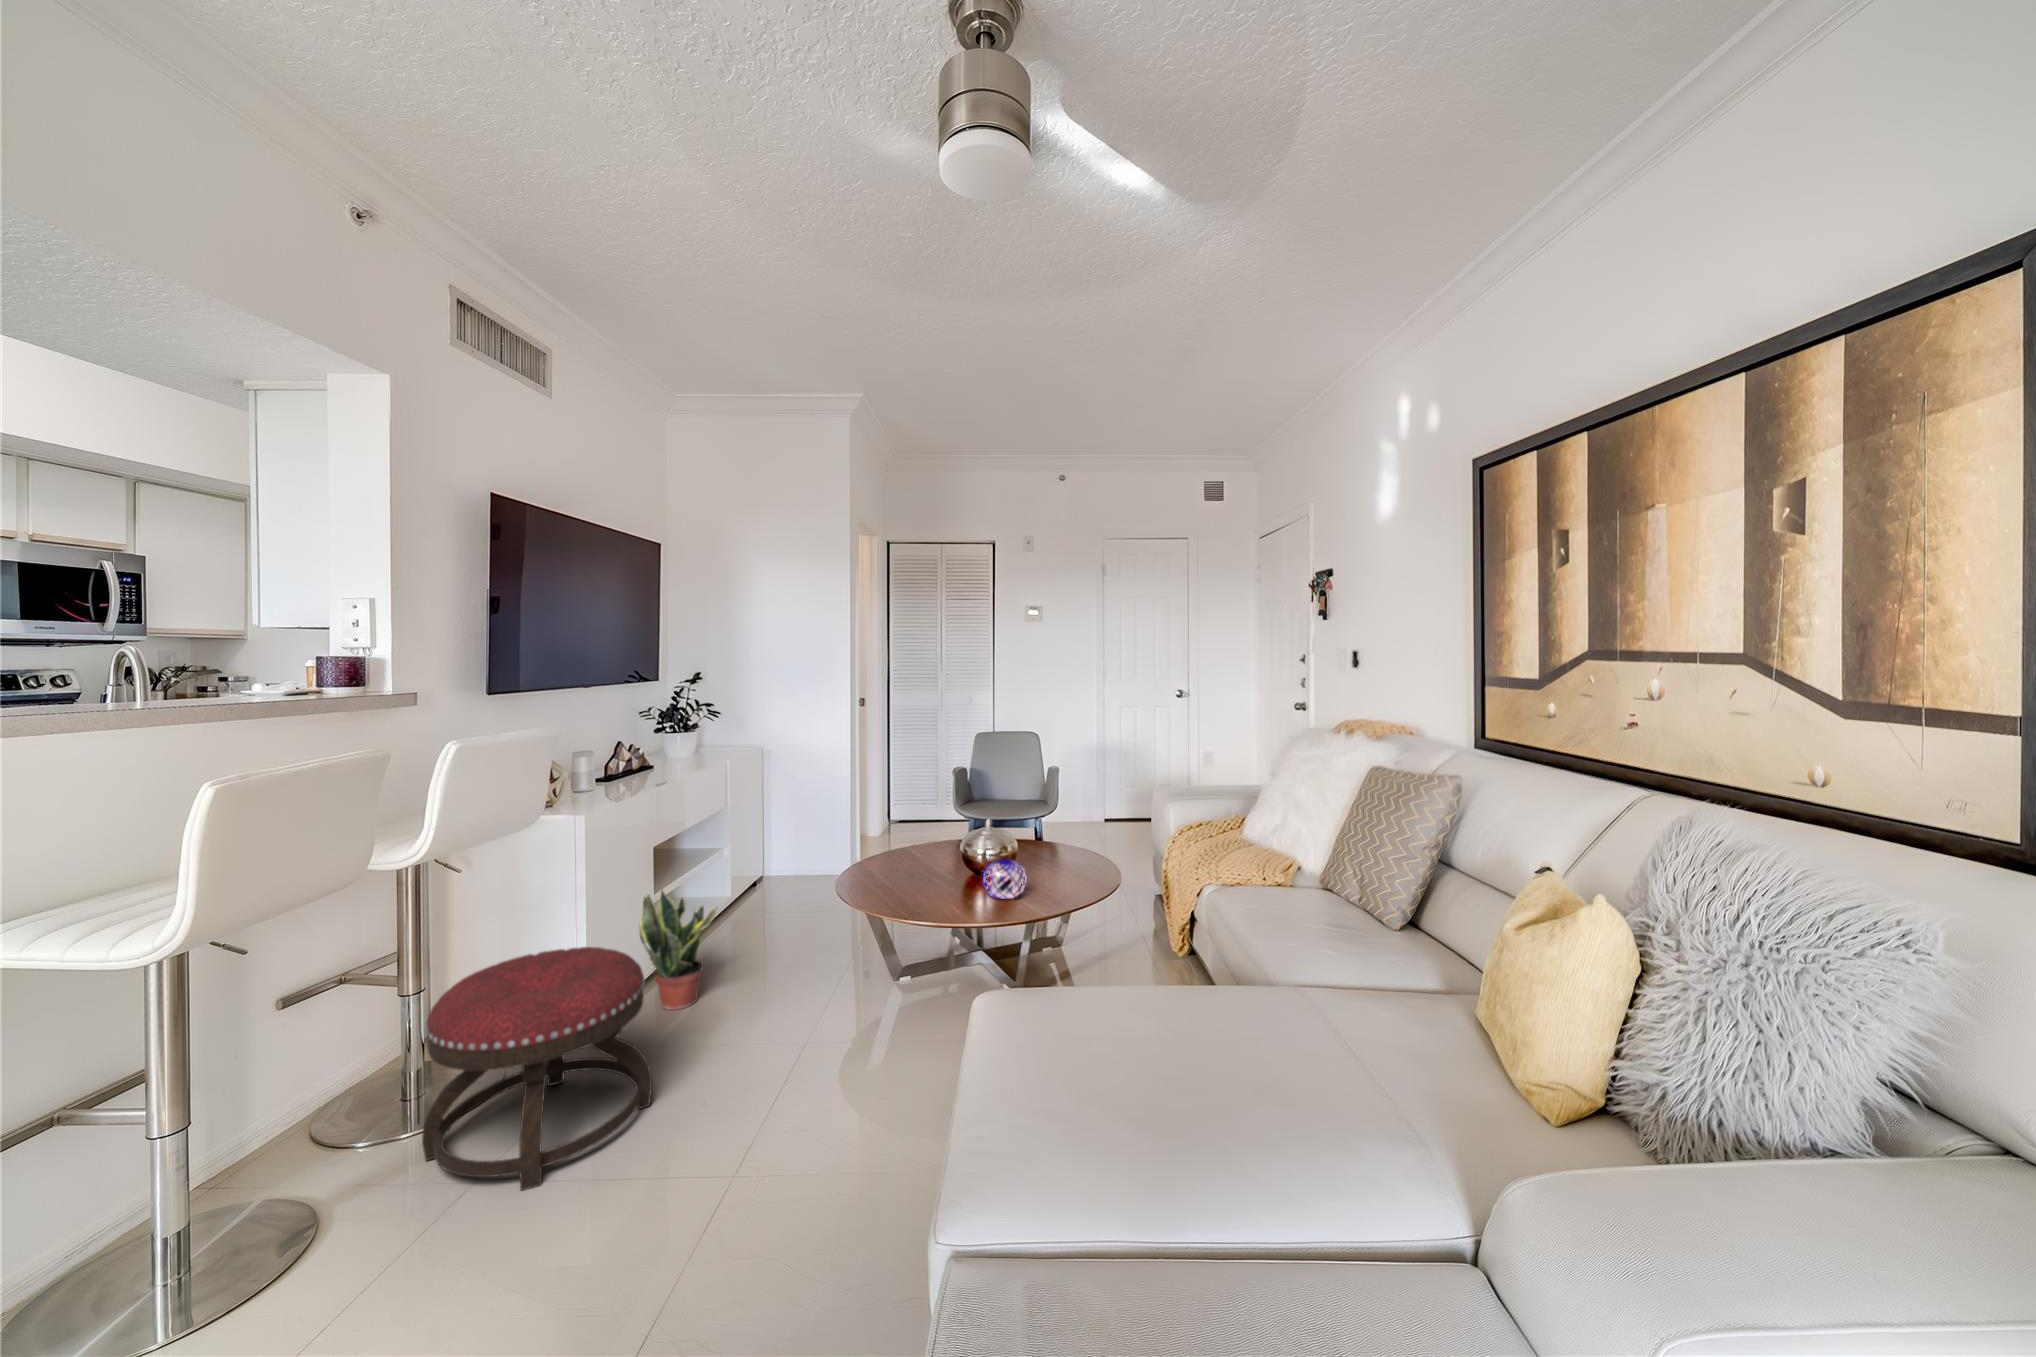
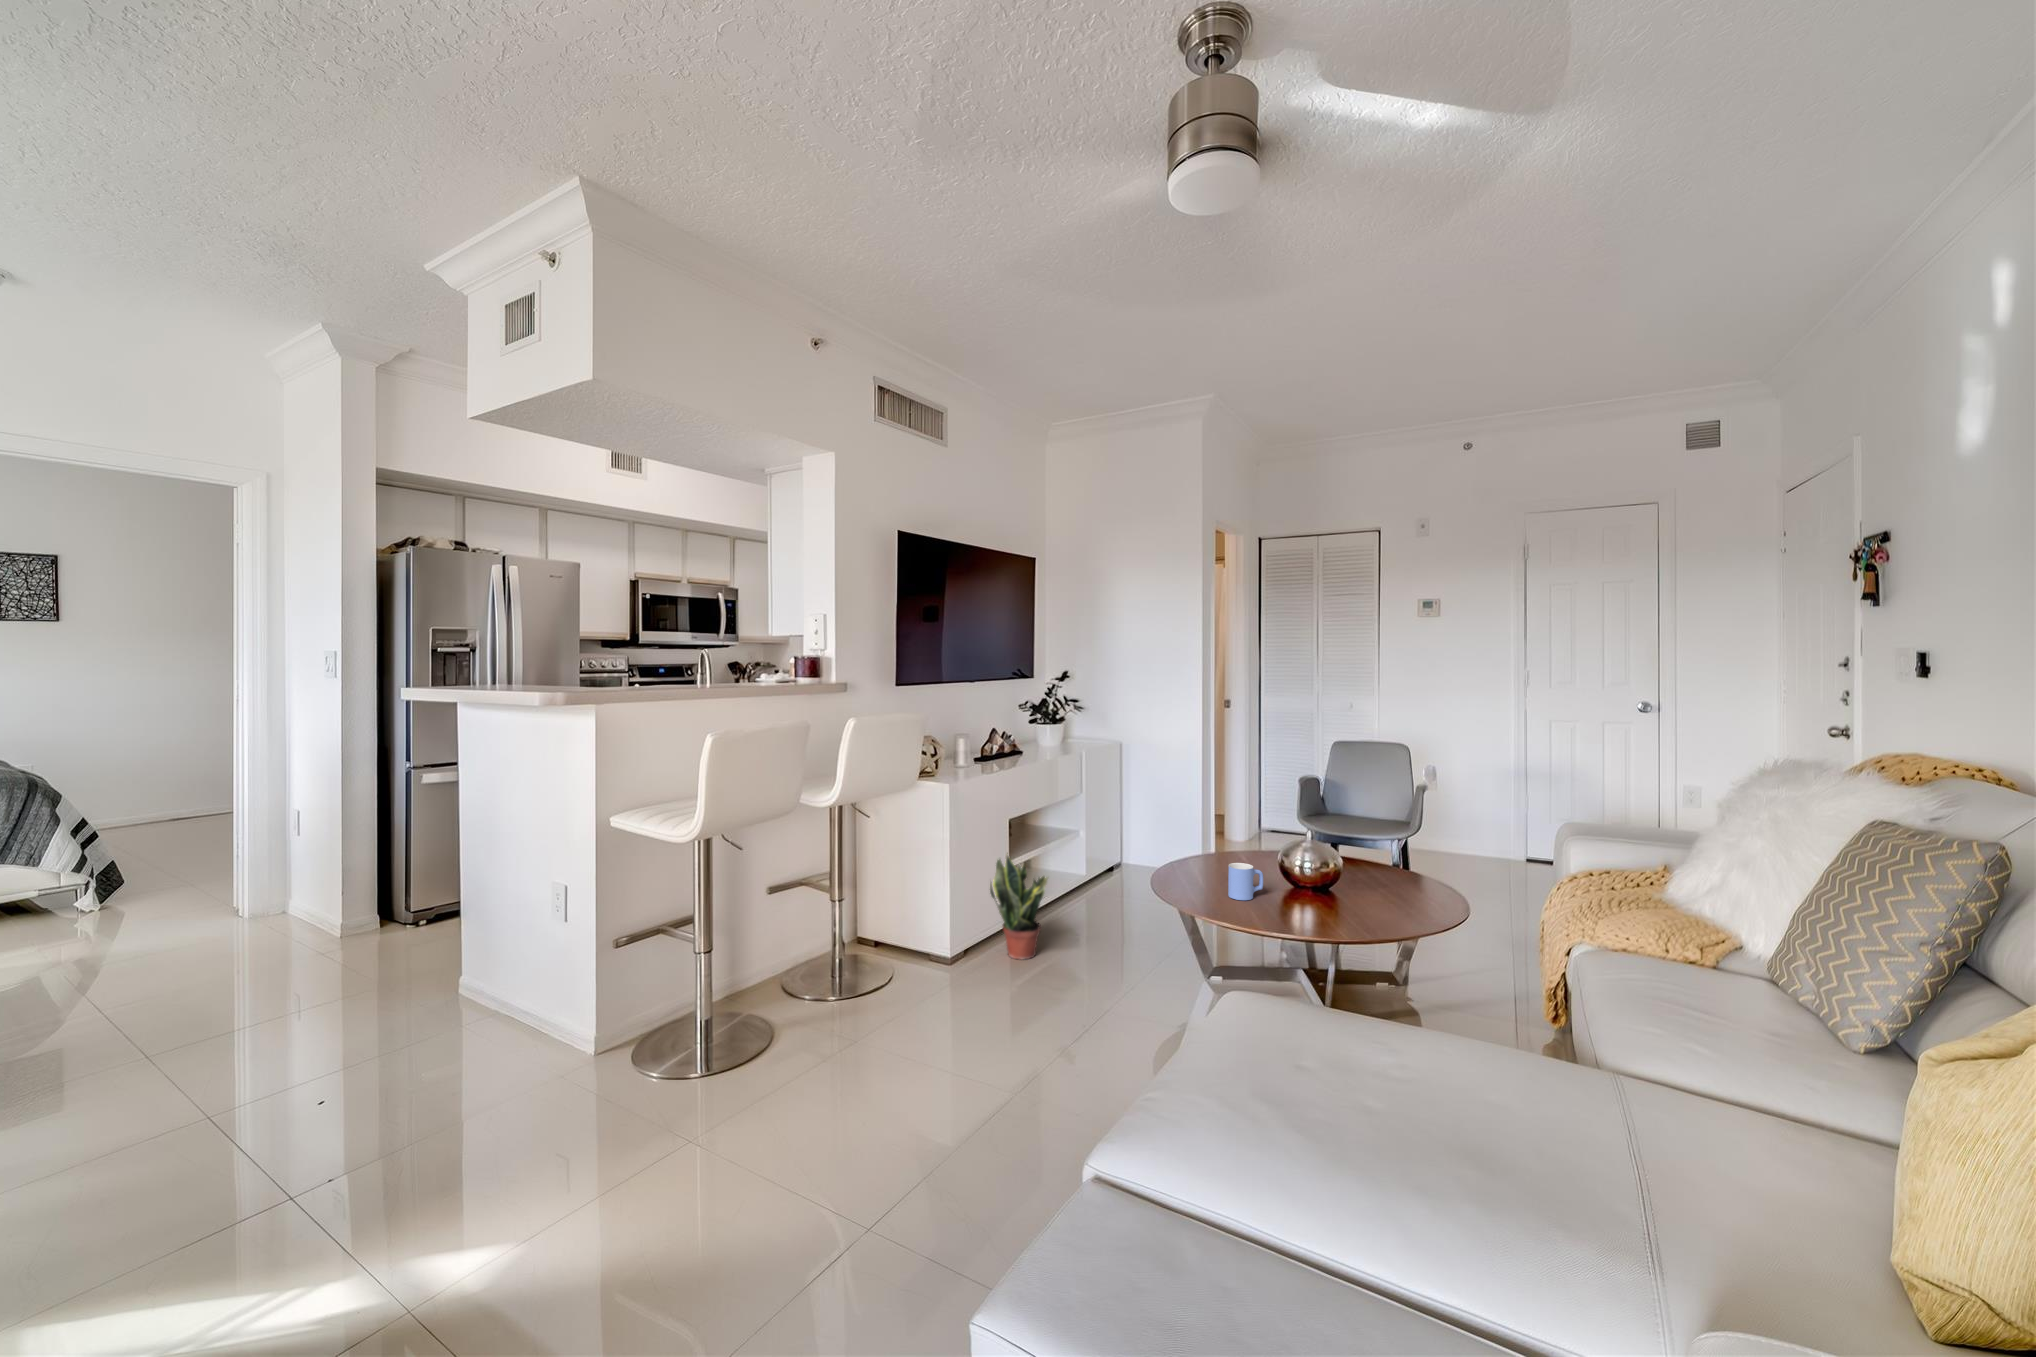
decorative orb: present [983,859,1027,899] -> none [1288,872,1337,914]
mug: none [924,860,956,897] -> present [1228,863,1263,900]
ottoman: present [422,947,652,1191] -> none [835,887,982,1057]

